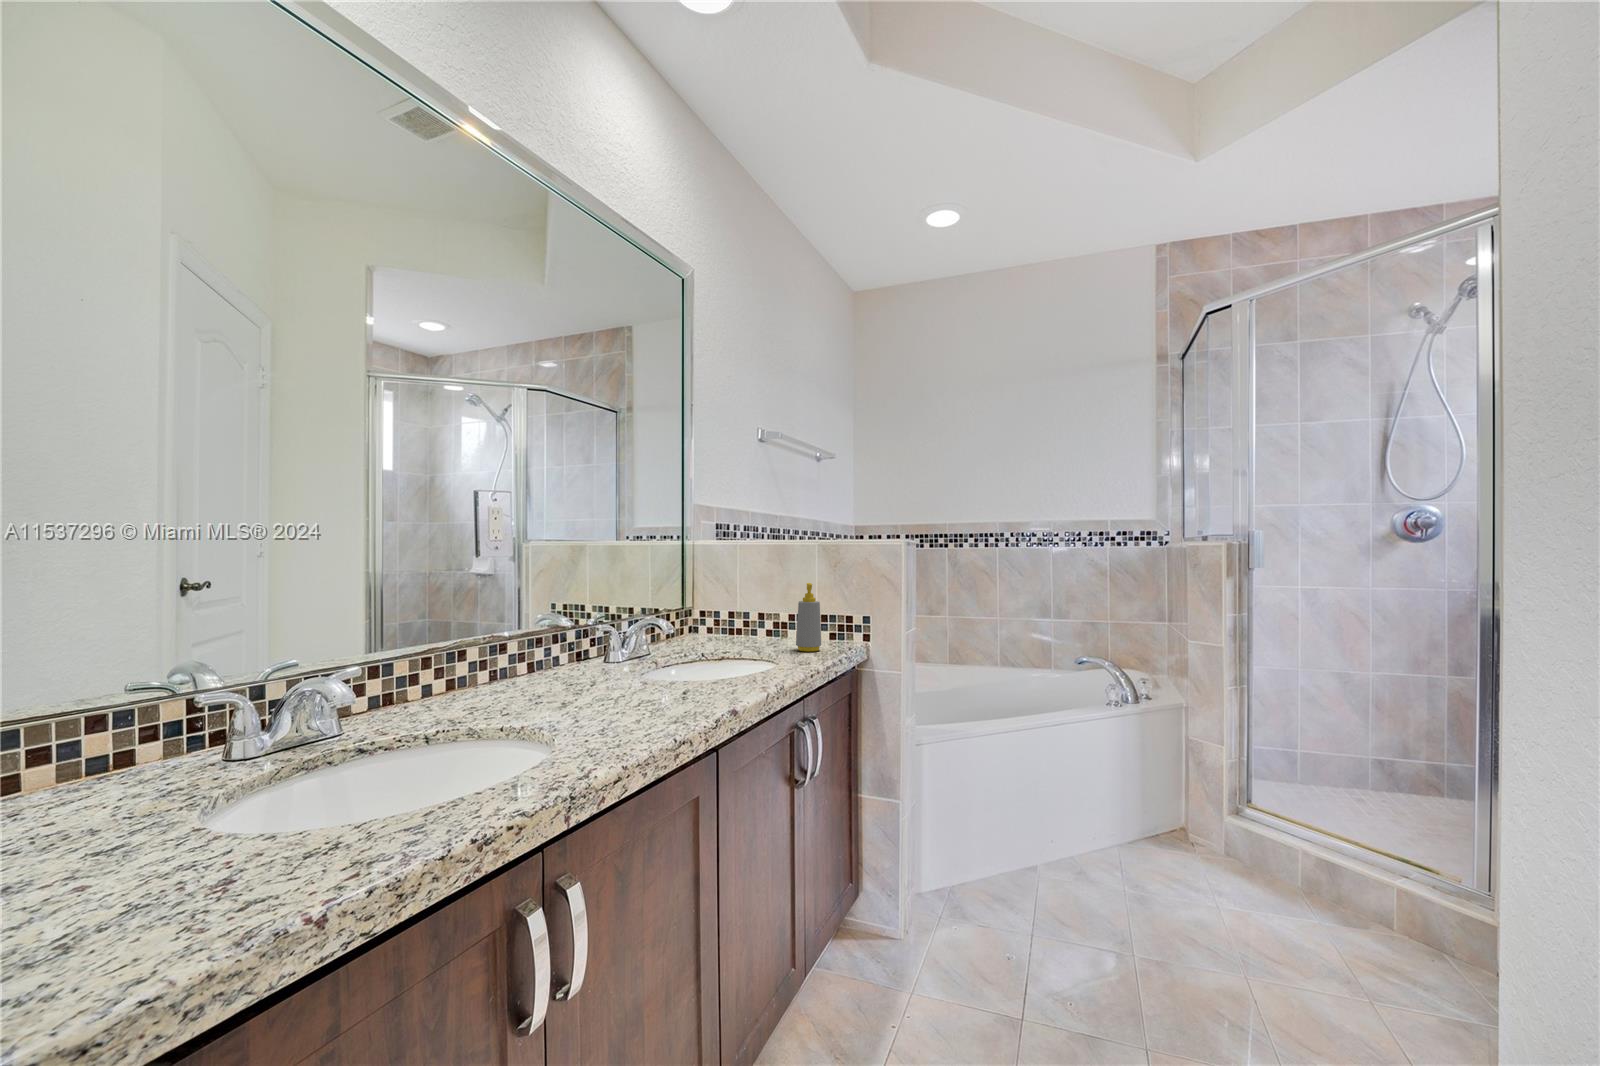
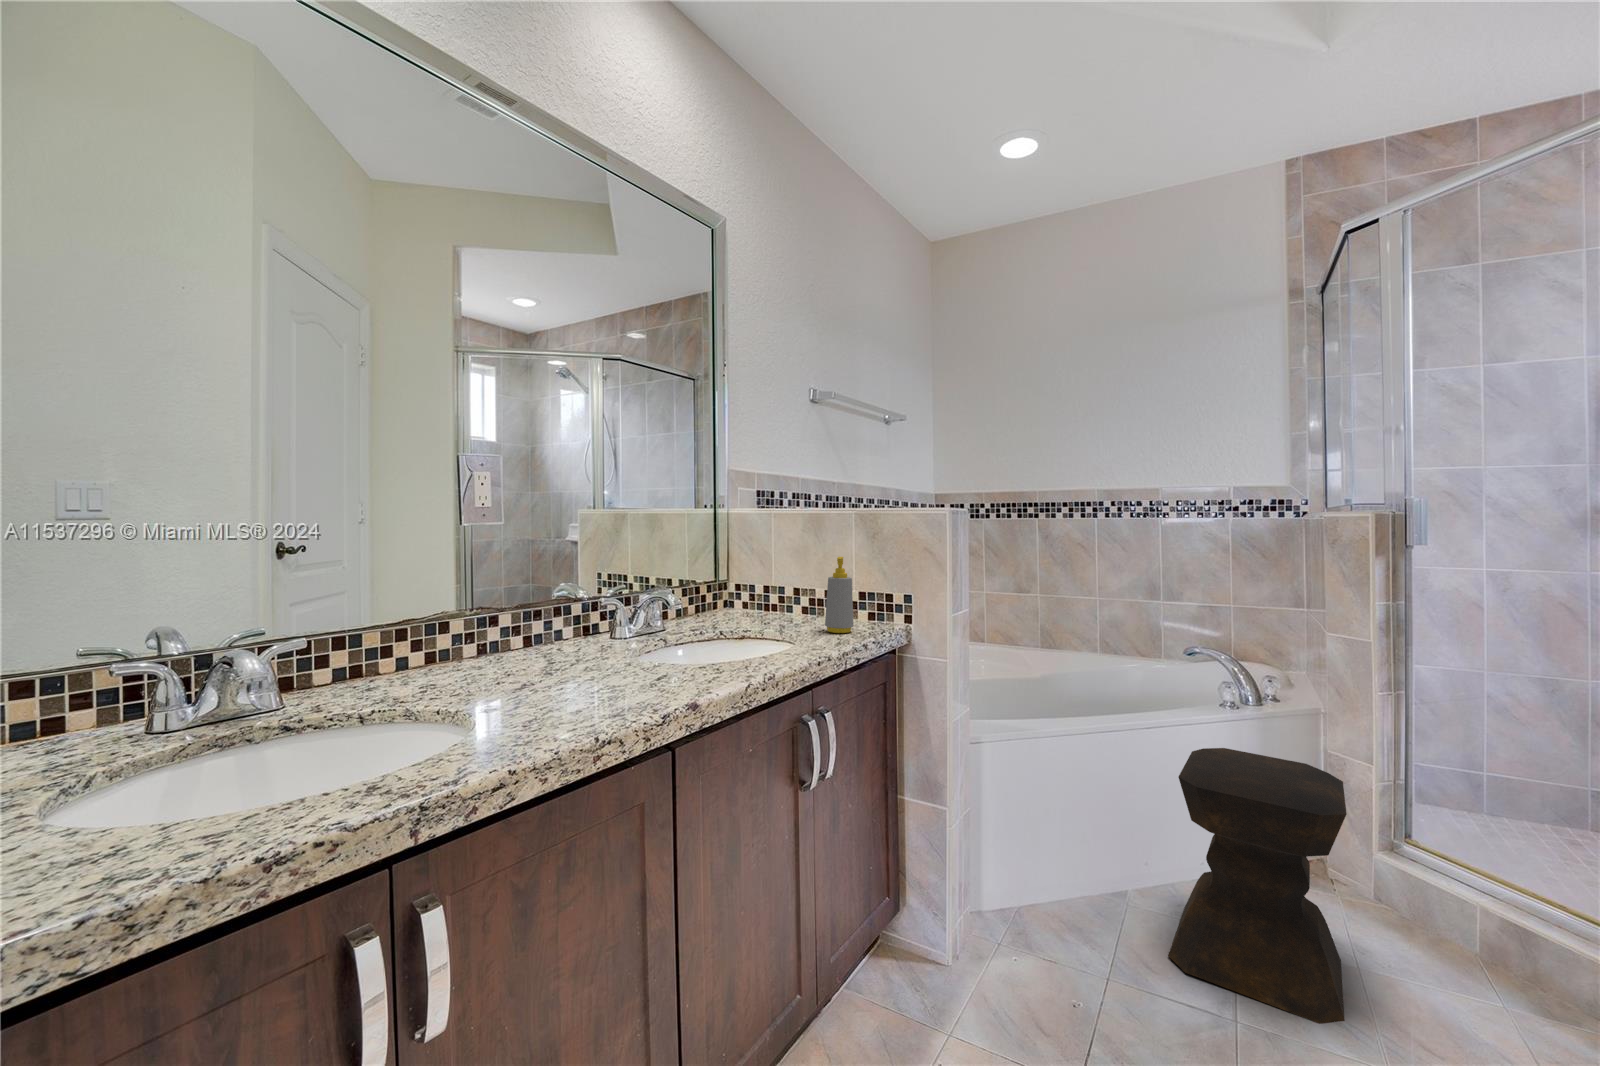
stool: none [1087,738,1225,957] -> present [1168,748,1347,1023]

